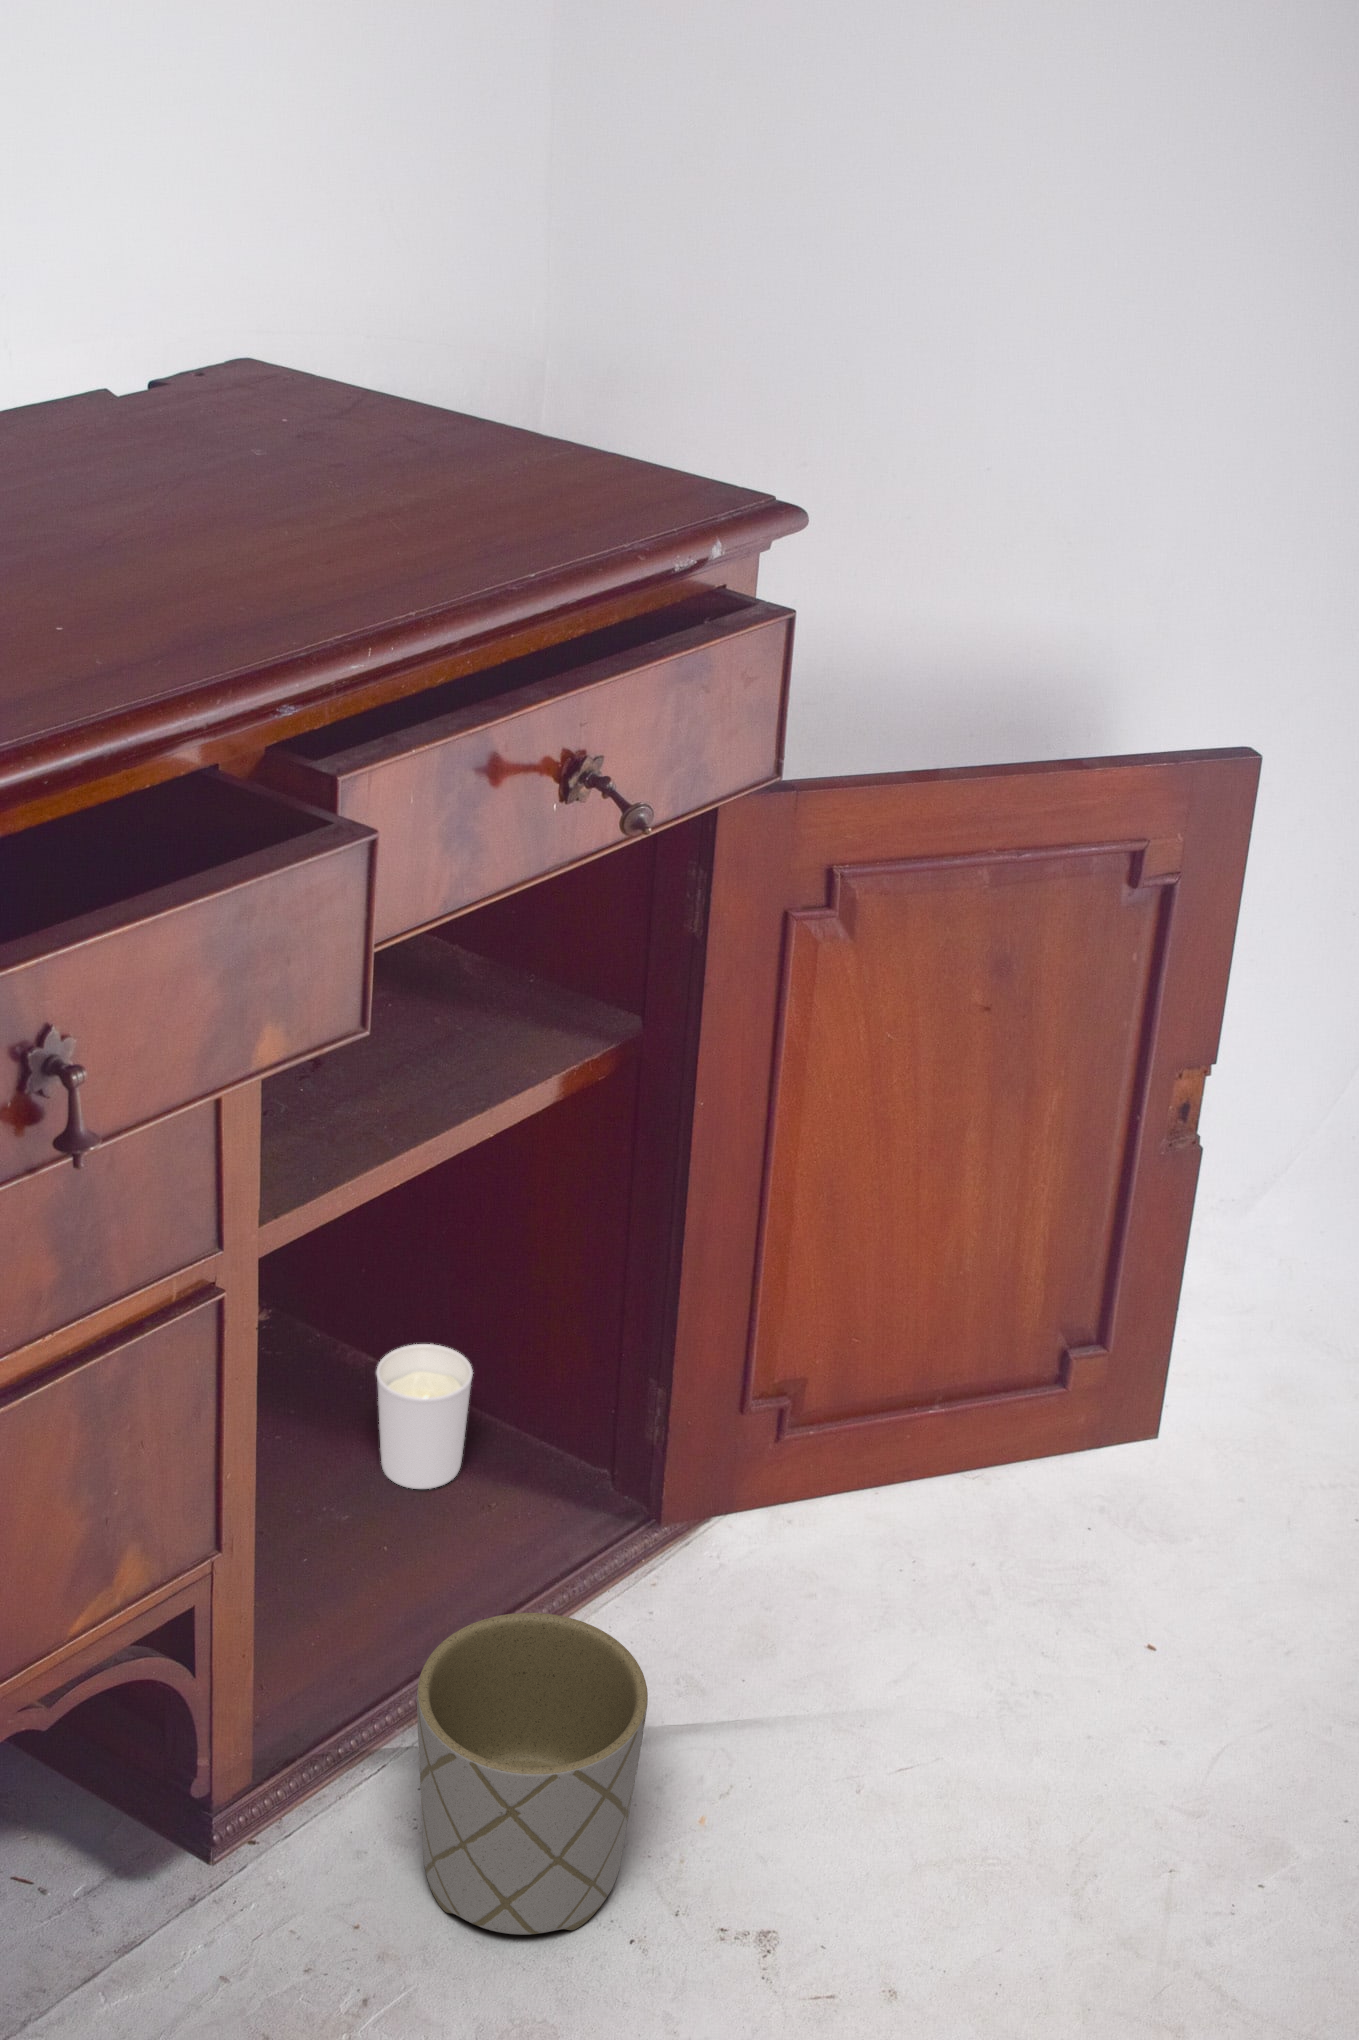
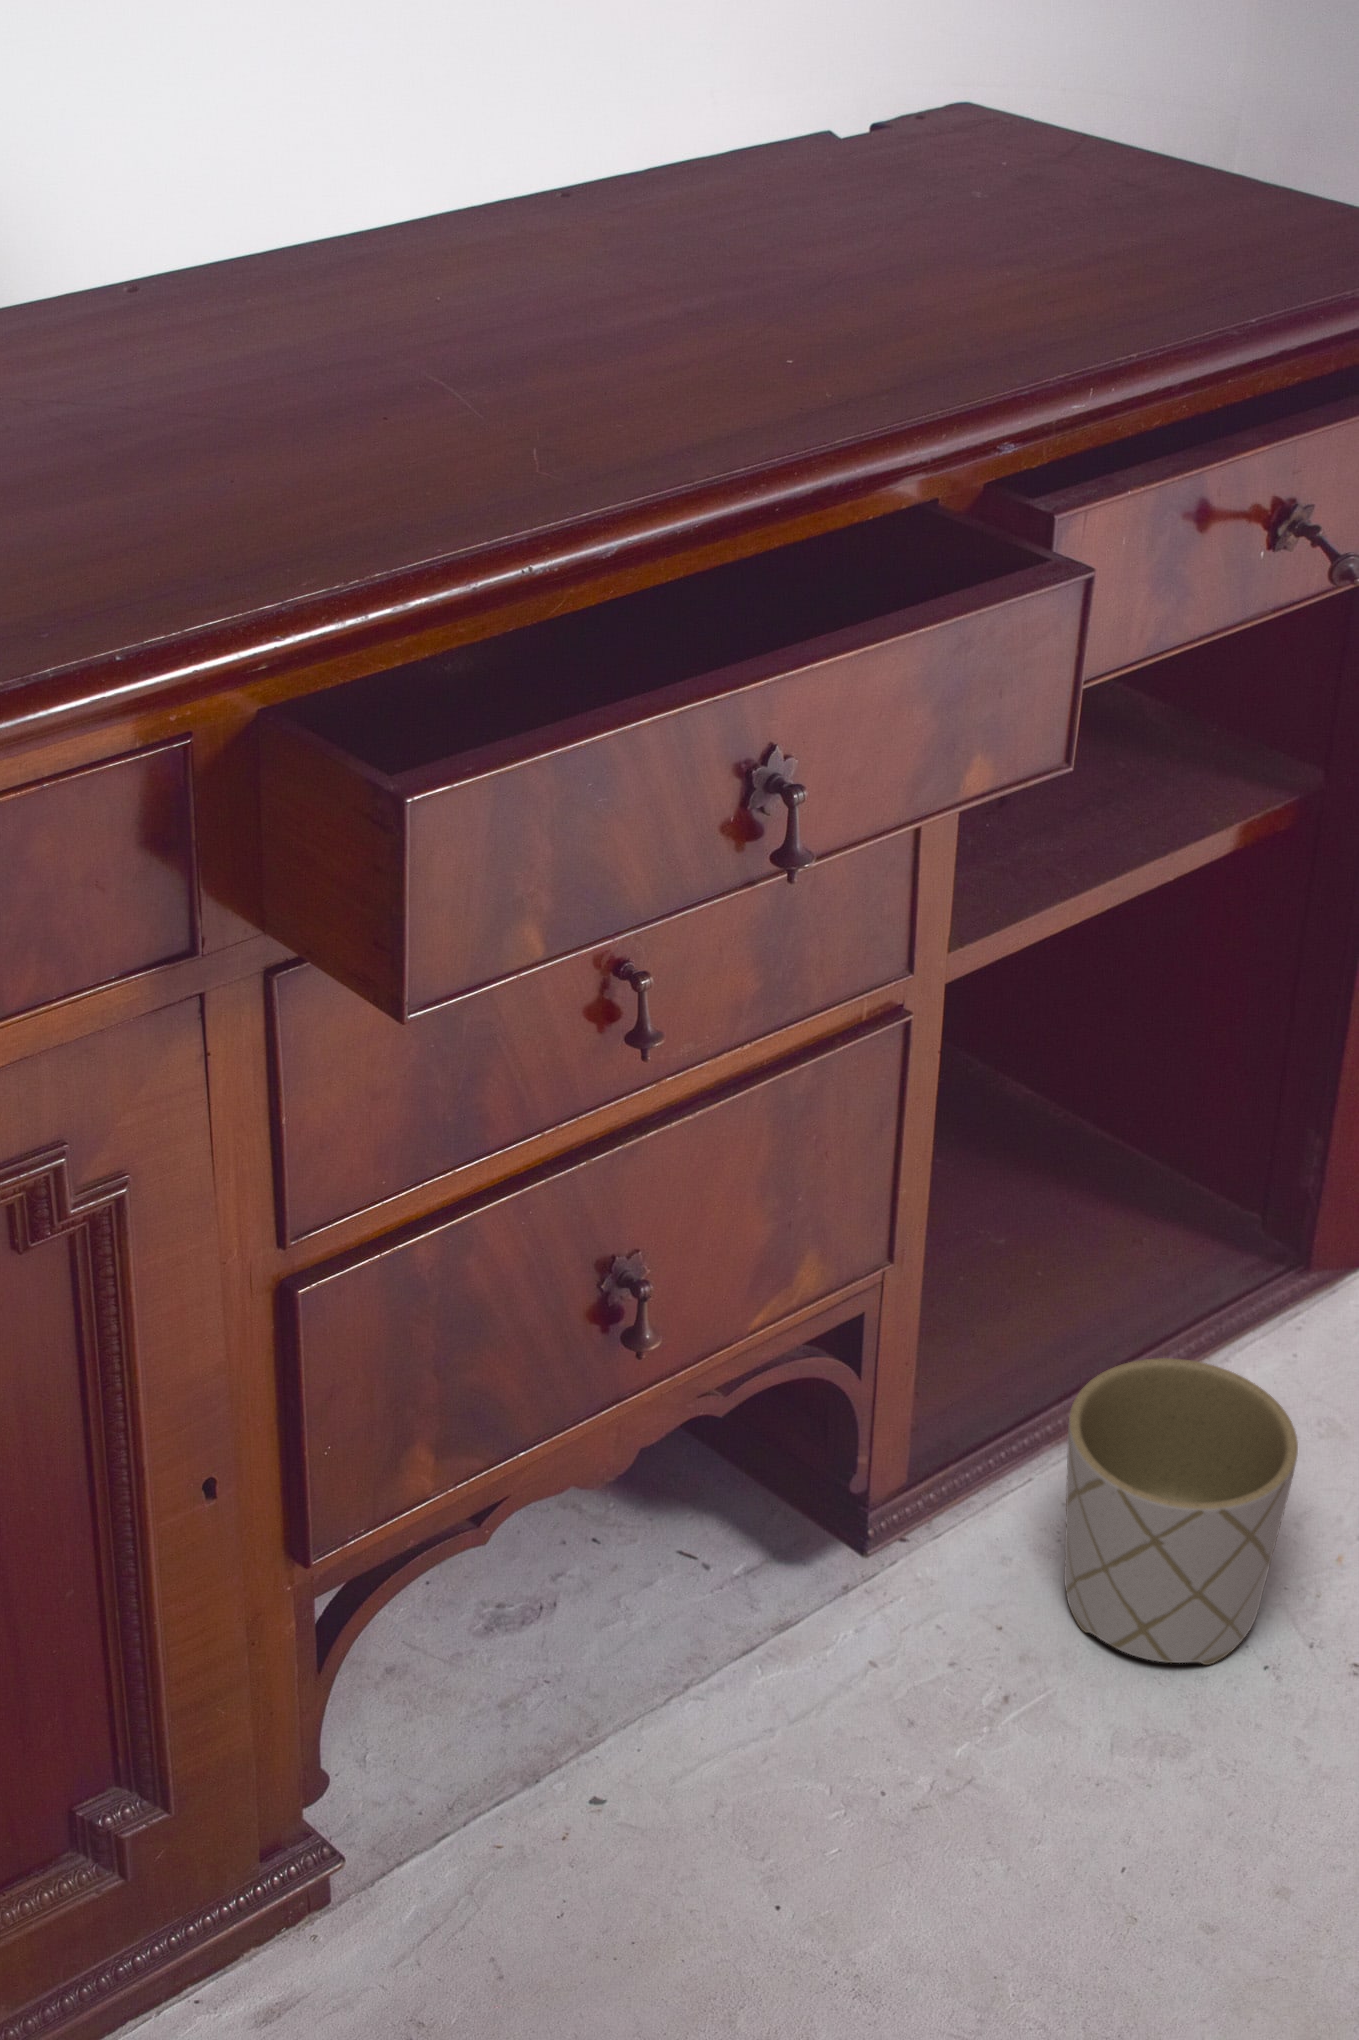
candle holder: present [376,1344,473,1489] -> none [1038,1099,1135,1240]

